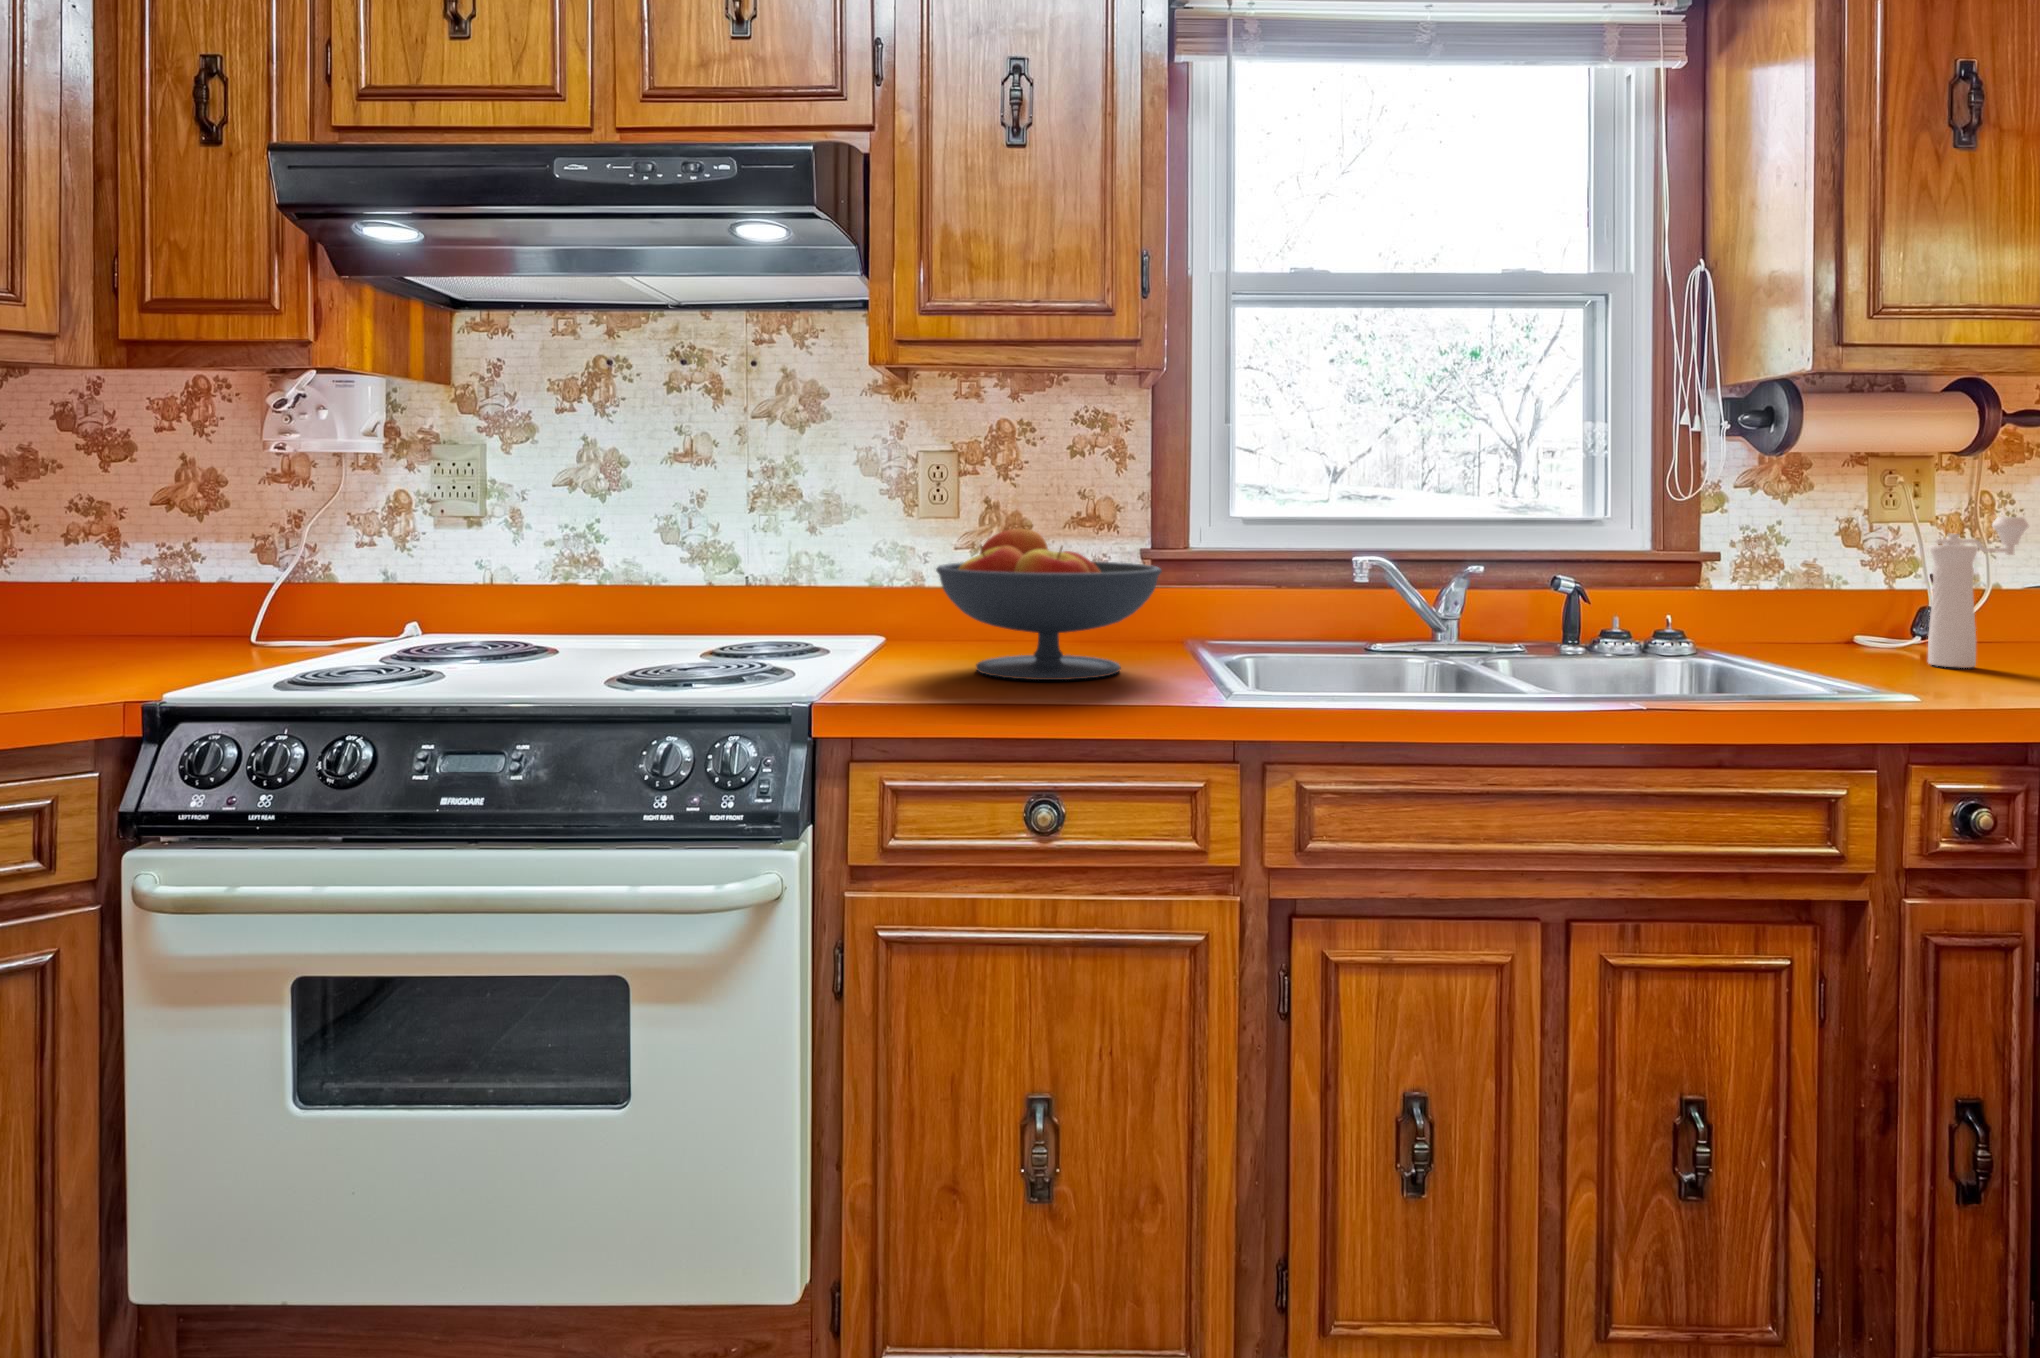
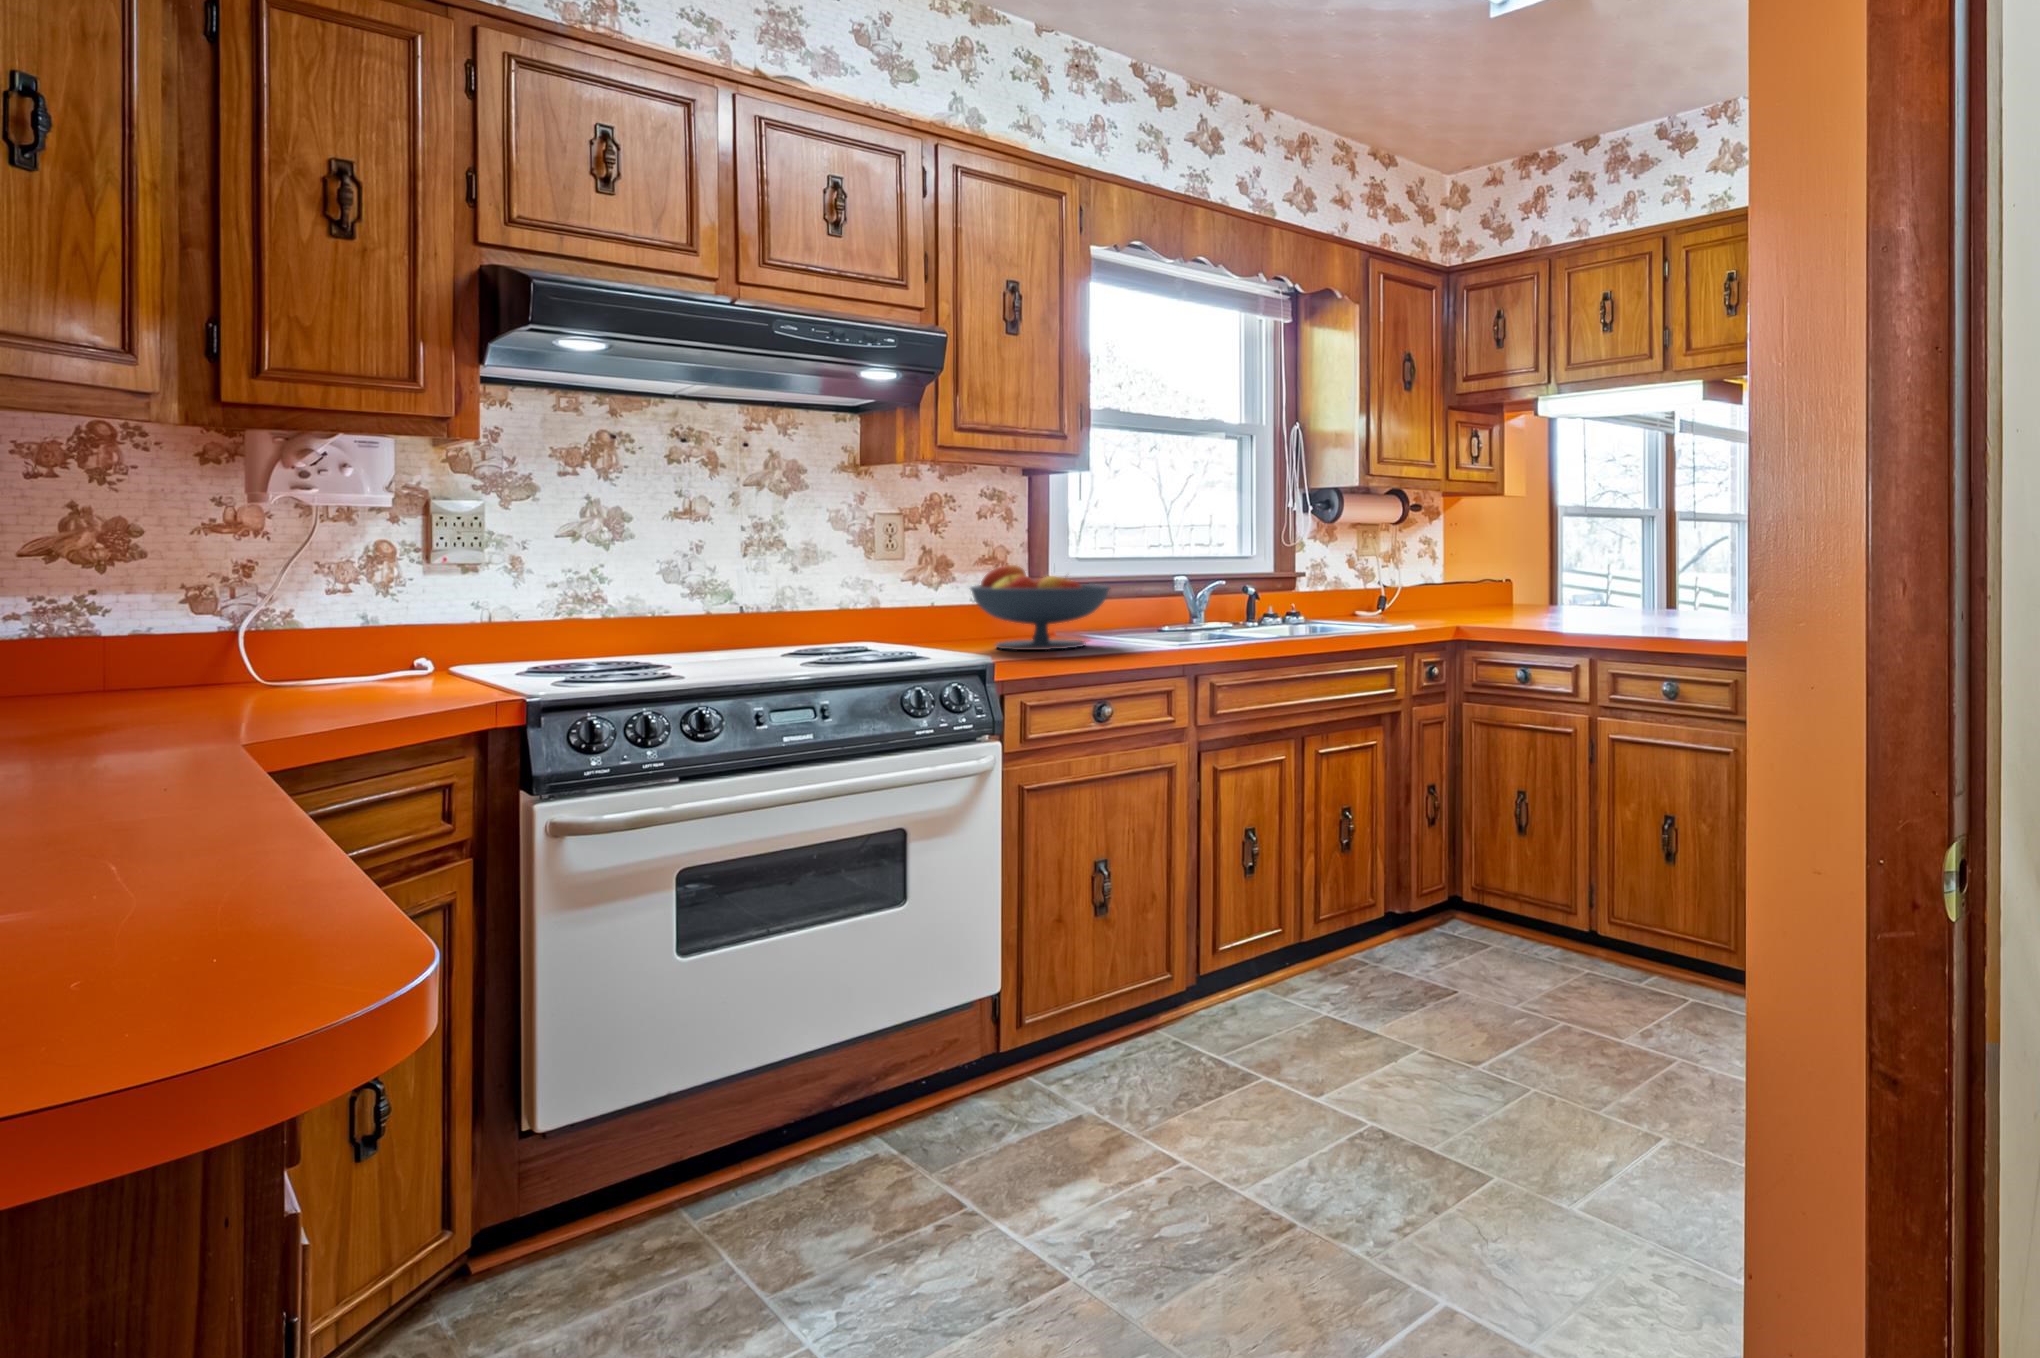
pepper mill: present [1928,517,2029,668] -> none [1395,553,1426,619]

